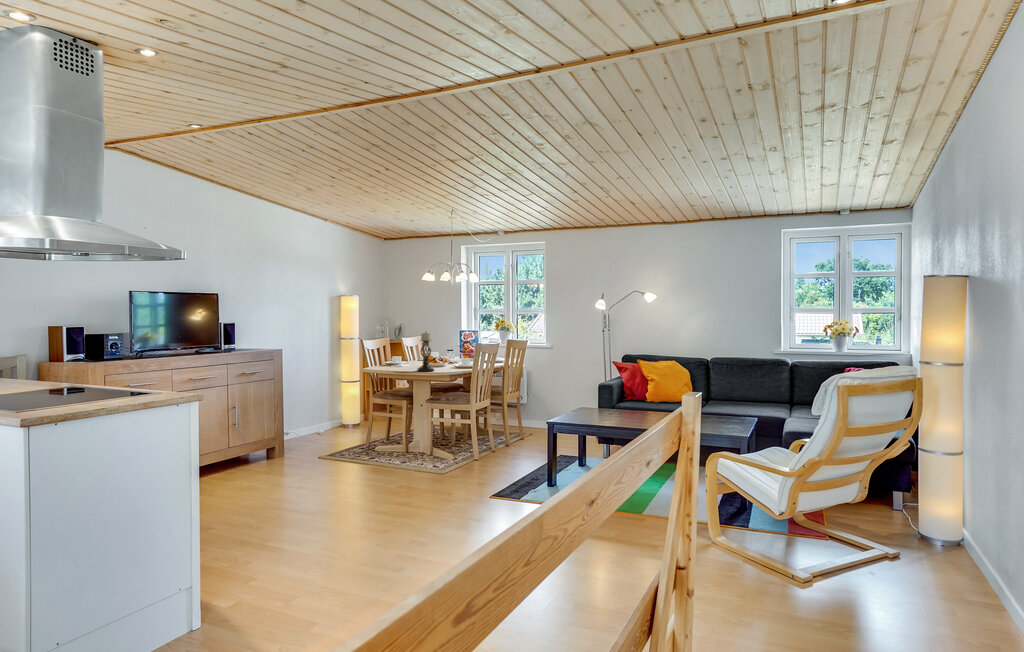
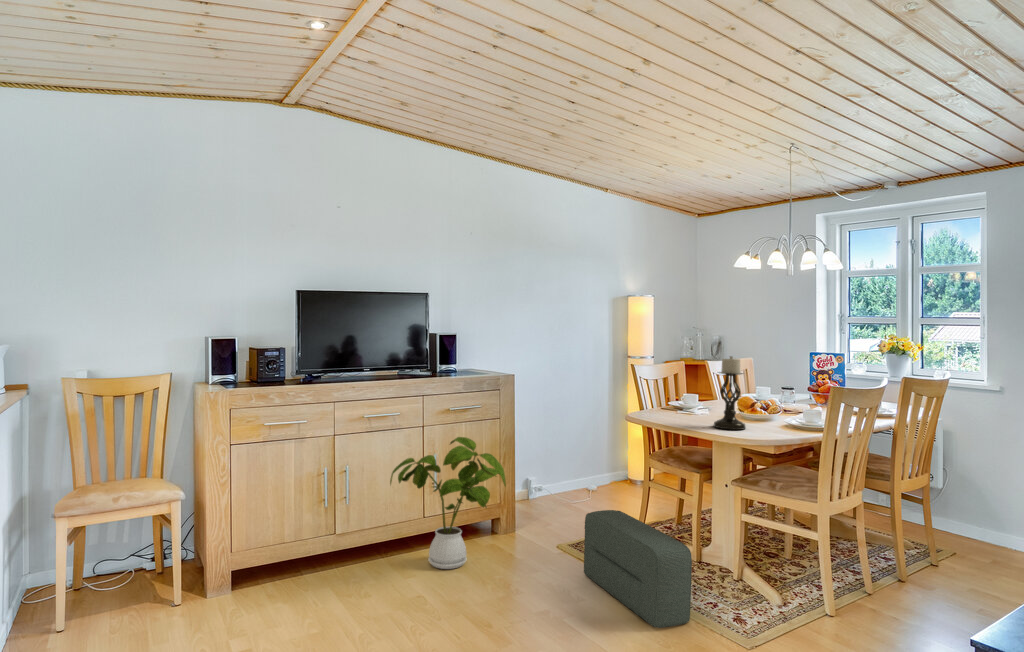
house plant: none [211,388,300,475] -> present [390,437,506,569]
pouf: none [345,425,413,474] -> present [584,510,692,628]

